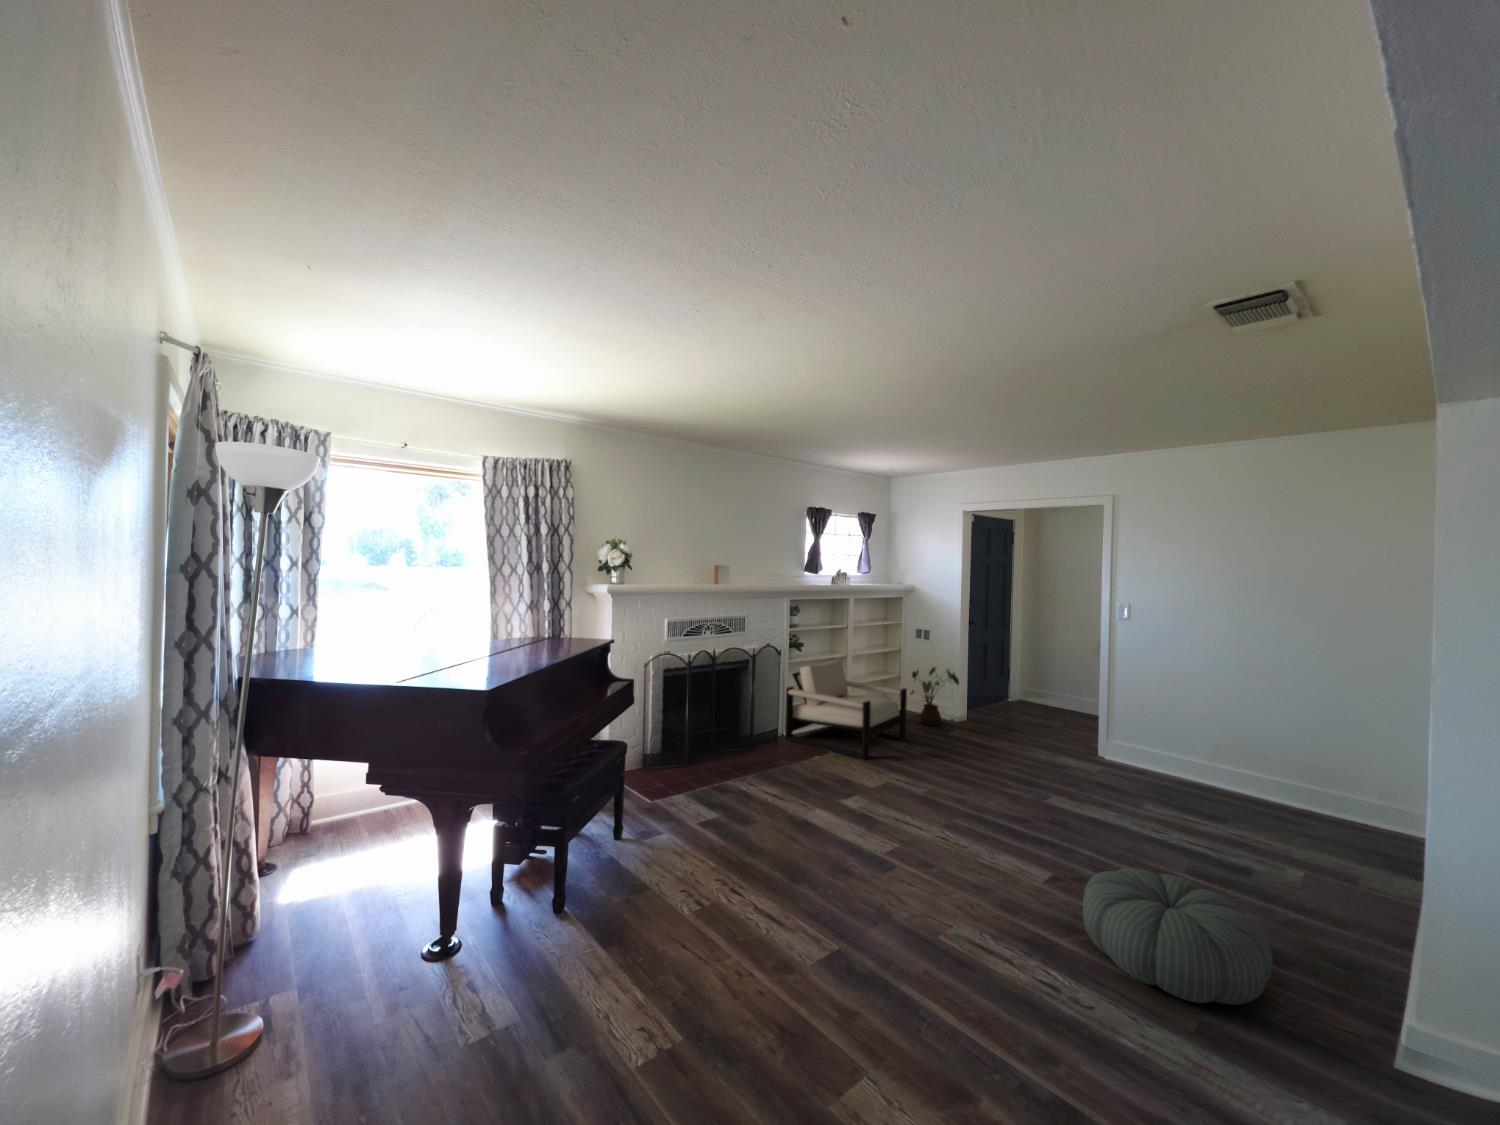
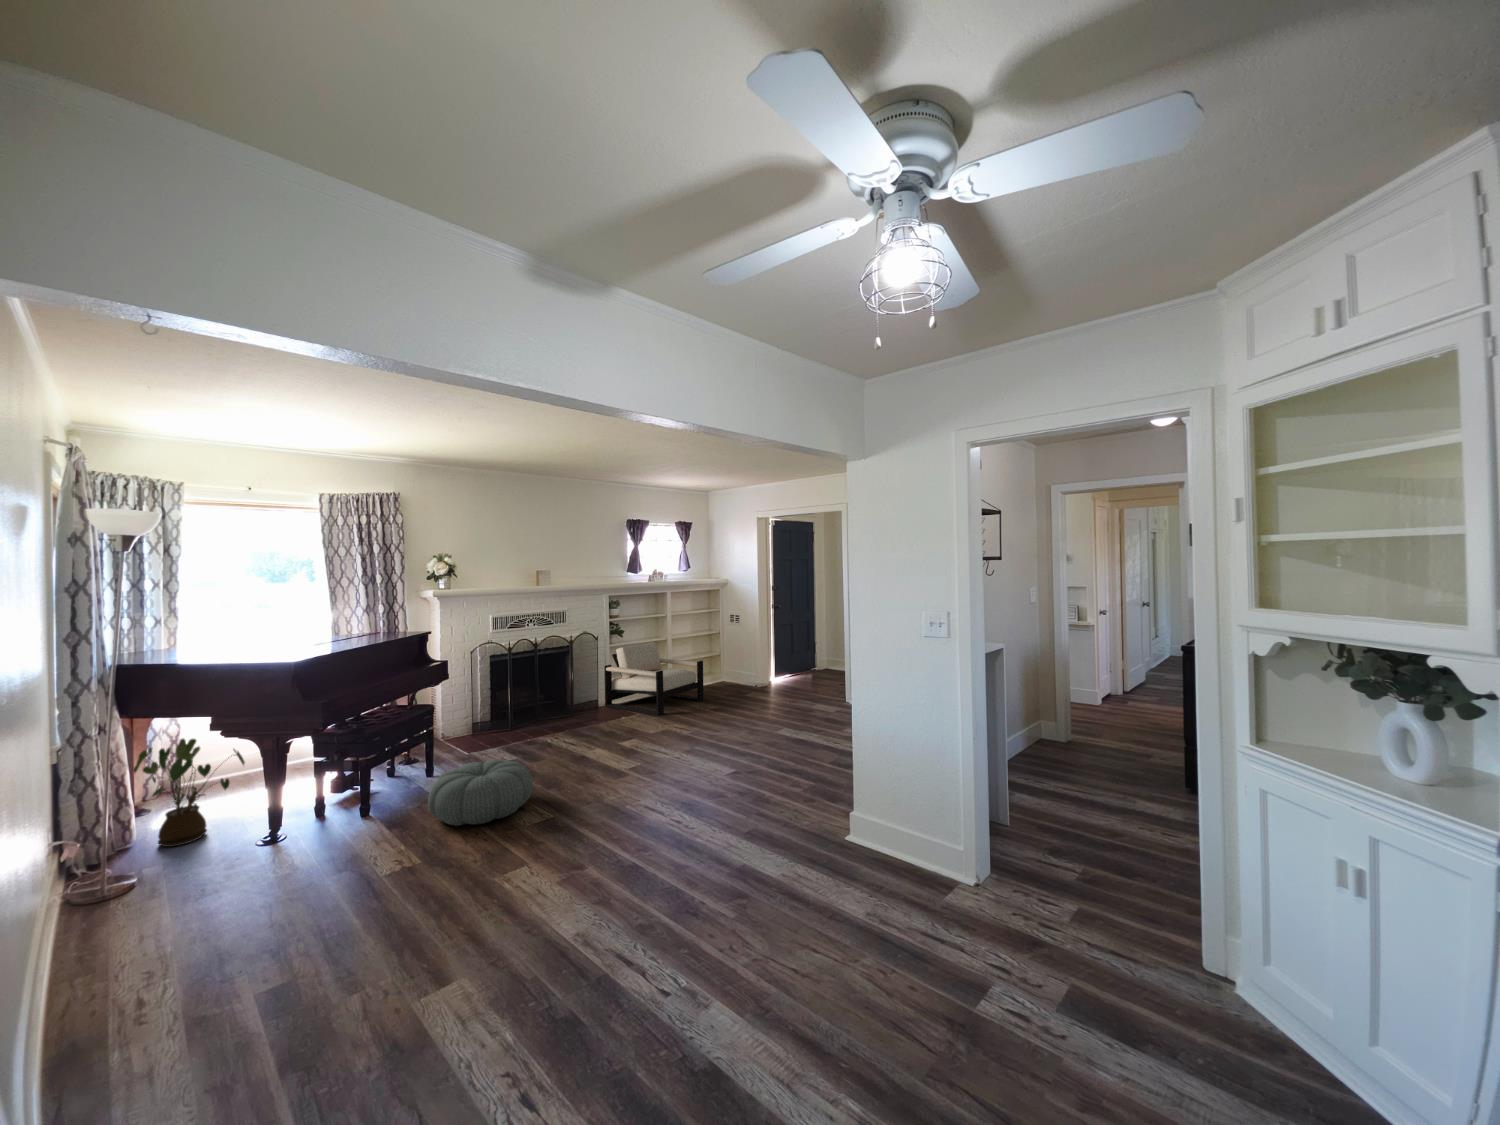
house plant: present [911,667,959,725] -> present [133,739,245,847]
pouf: present [1083,868,1273,1005] -> present [428,760,533,826]

